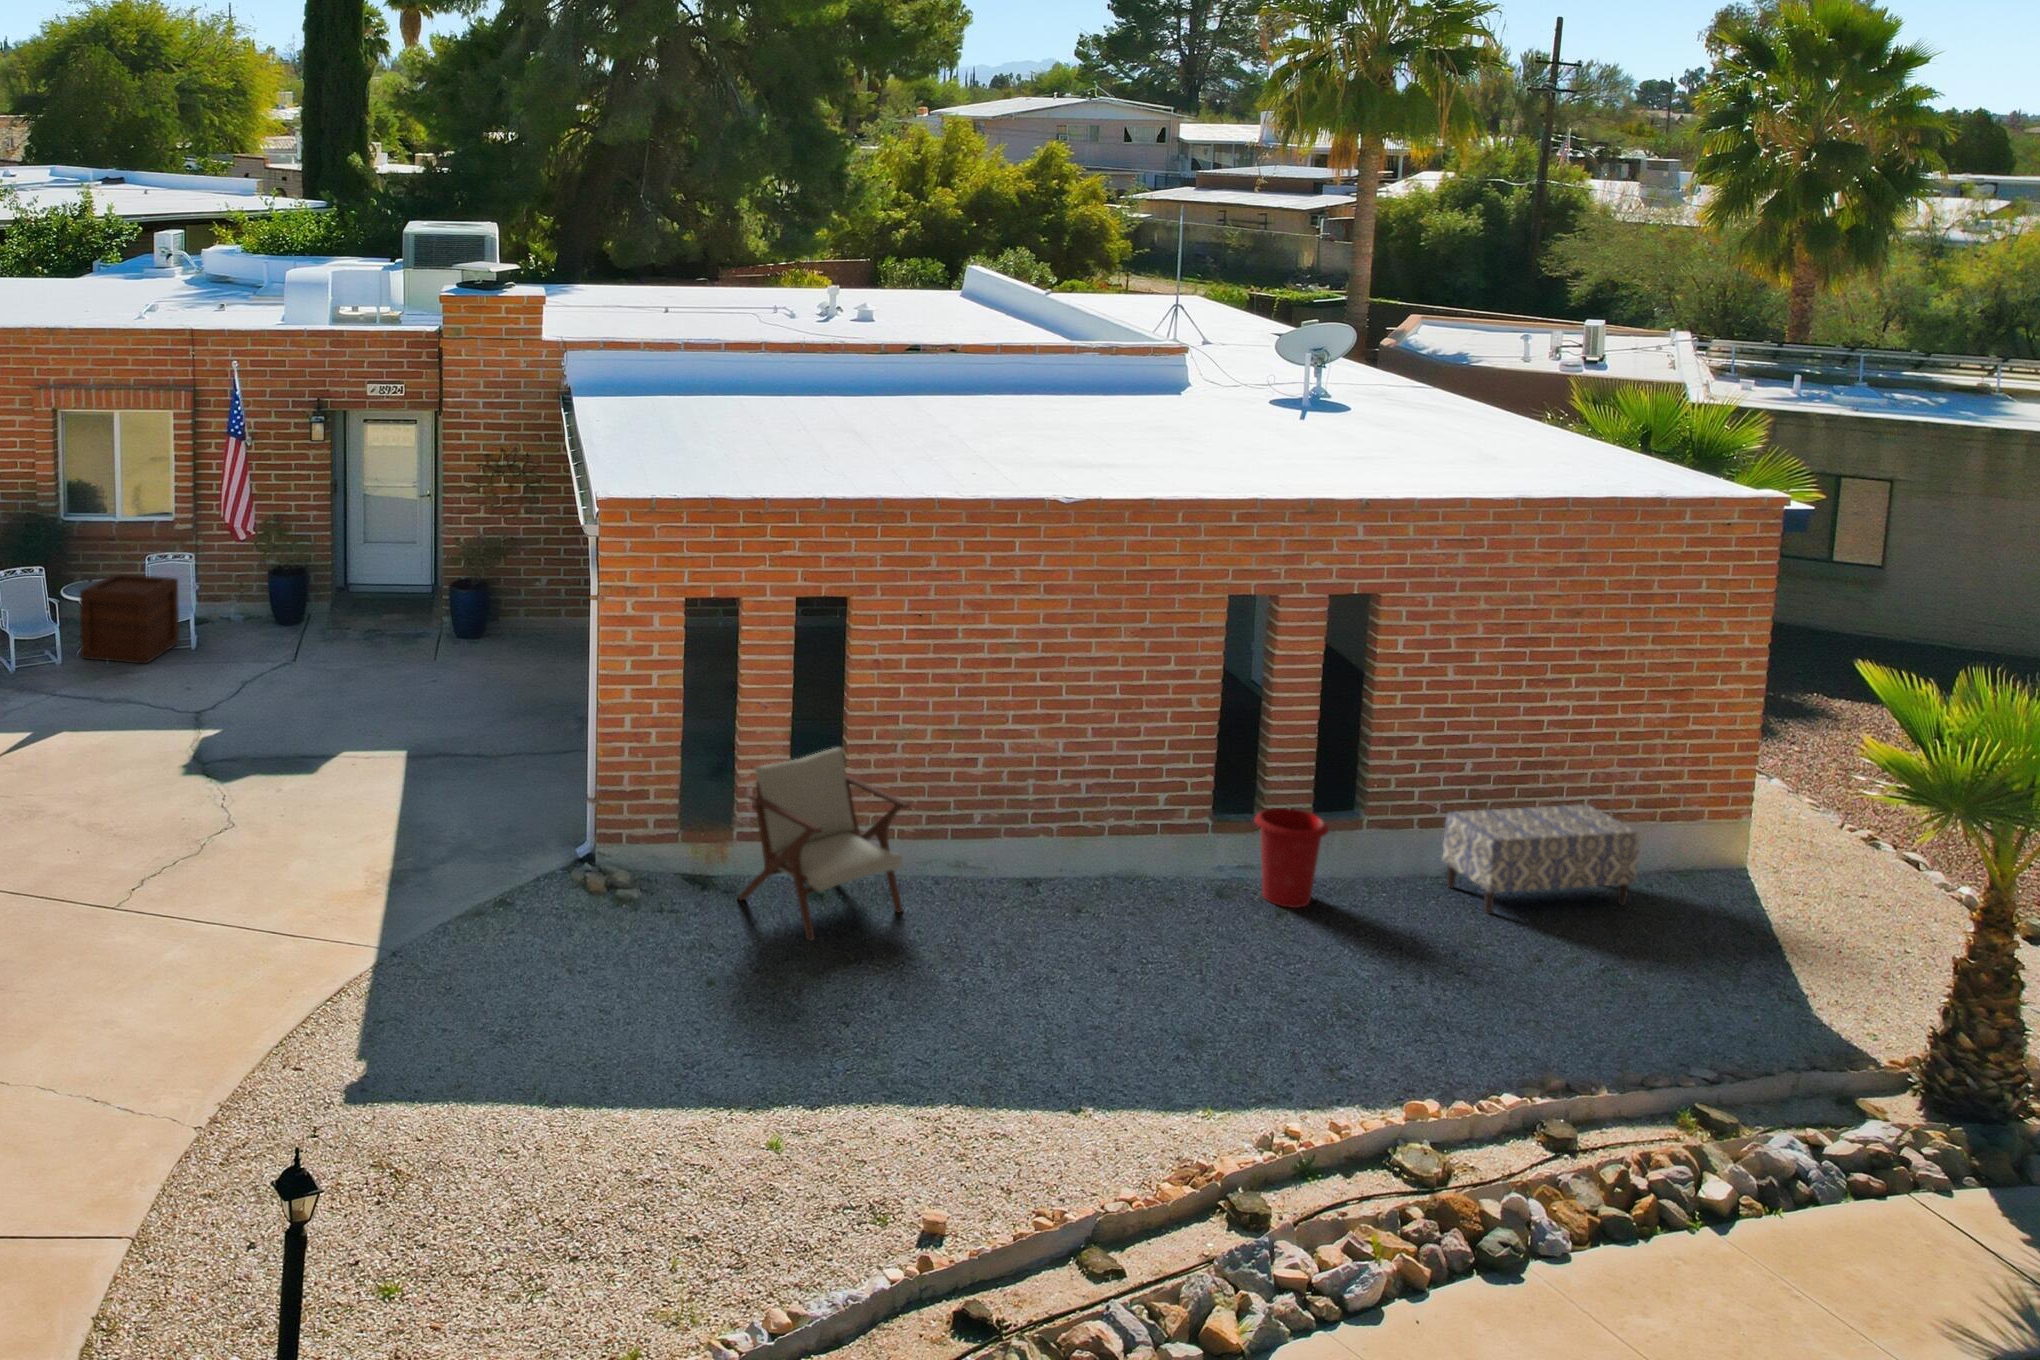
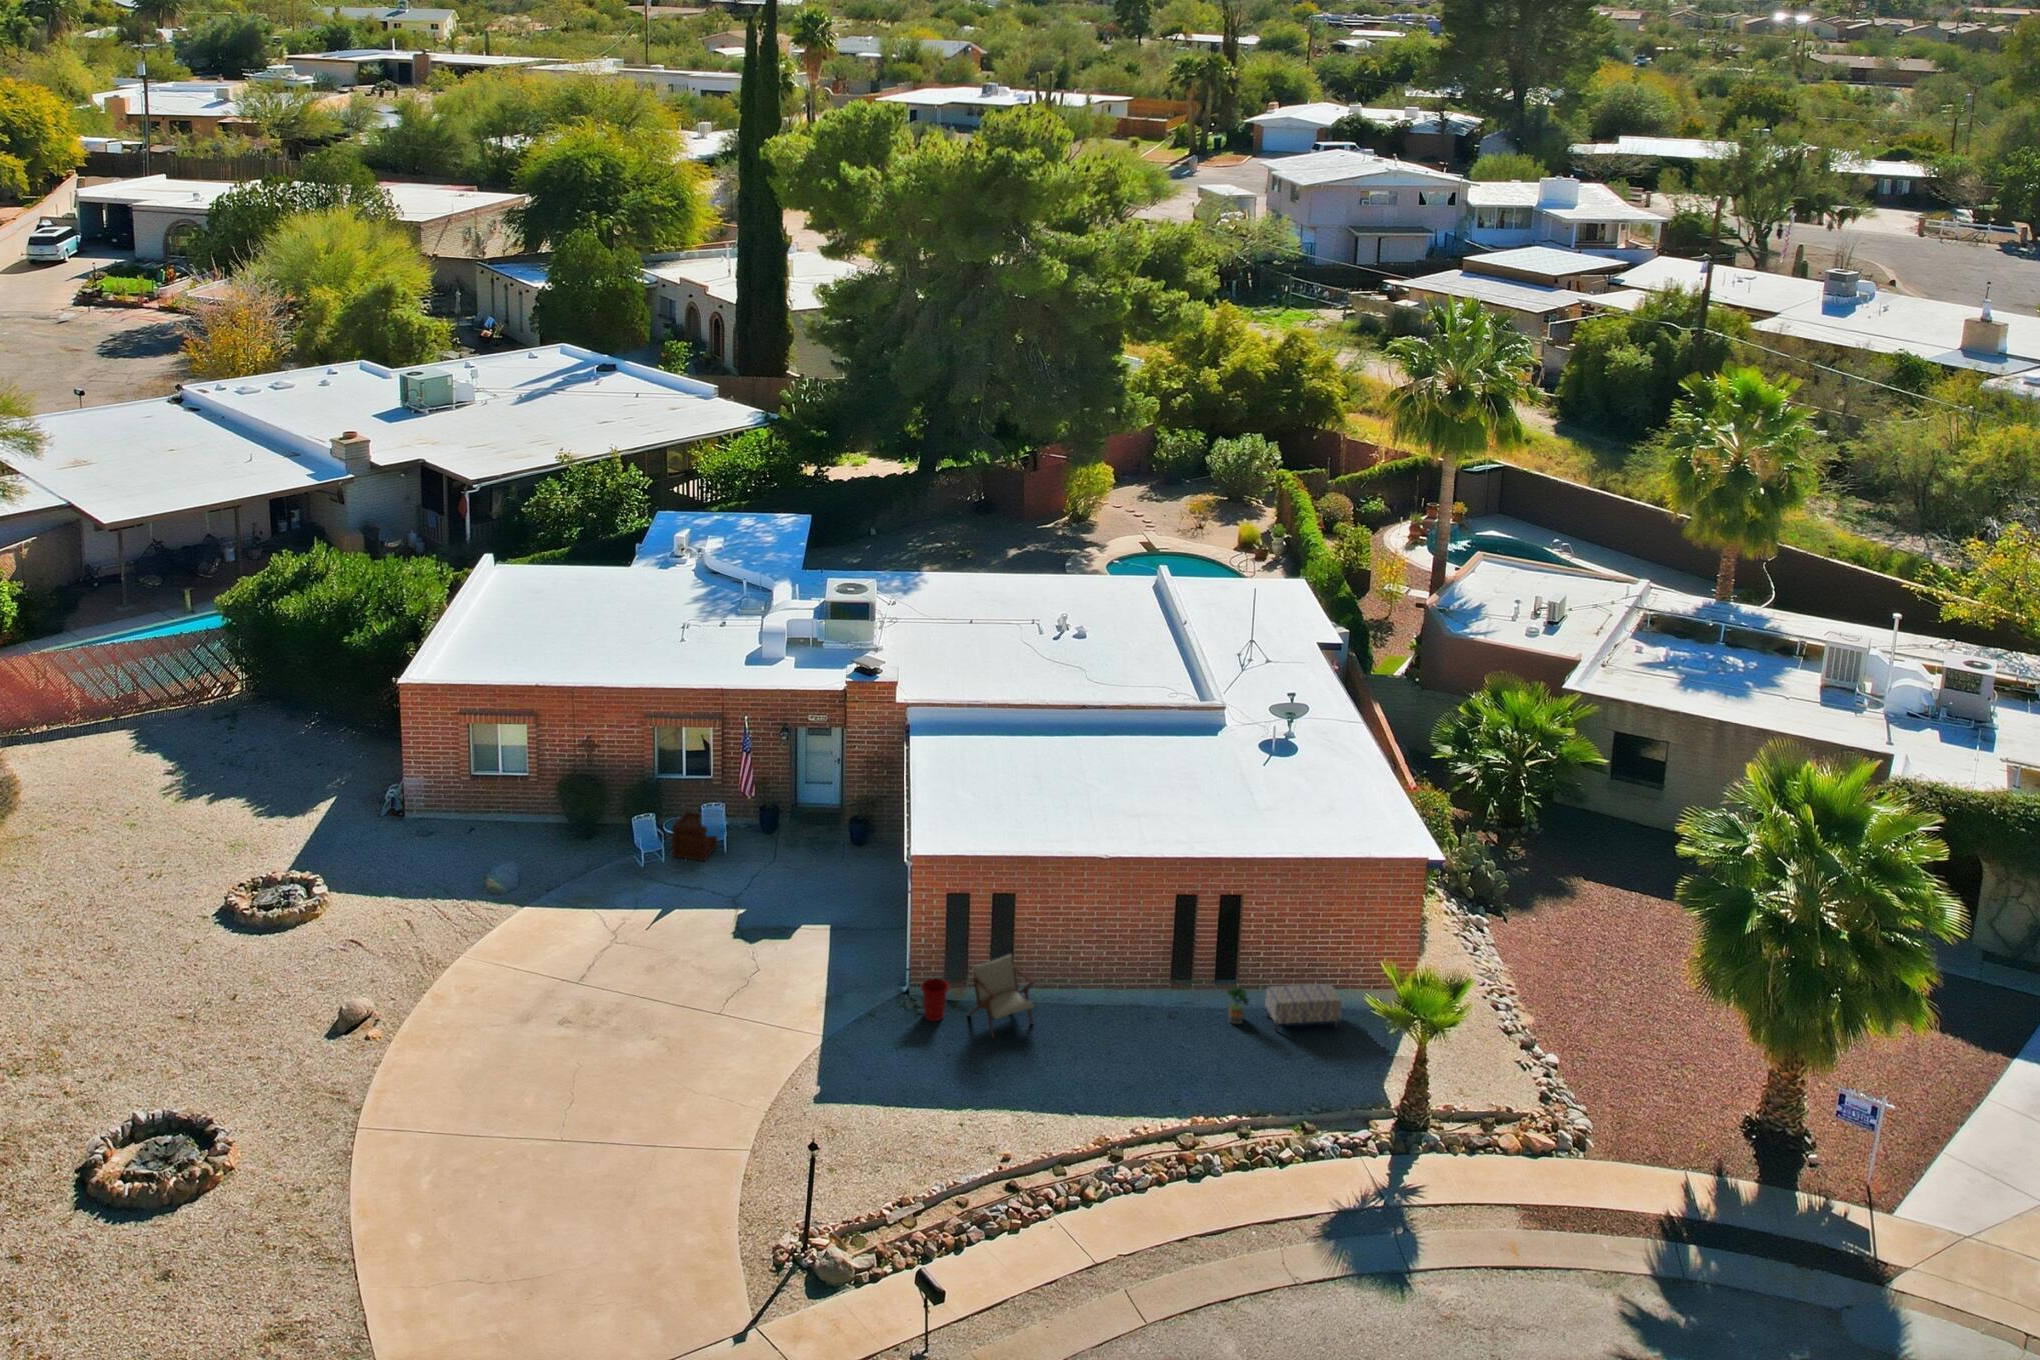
waste bin: present [1255,808,1329,908] -> present [921,978,949,1021]
potted tree: none [1355,814,1419,901] -> present [1227,988,1249,1024]

